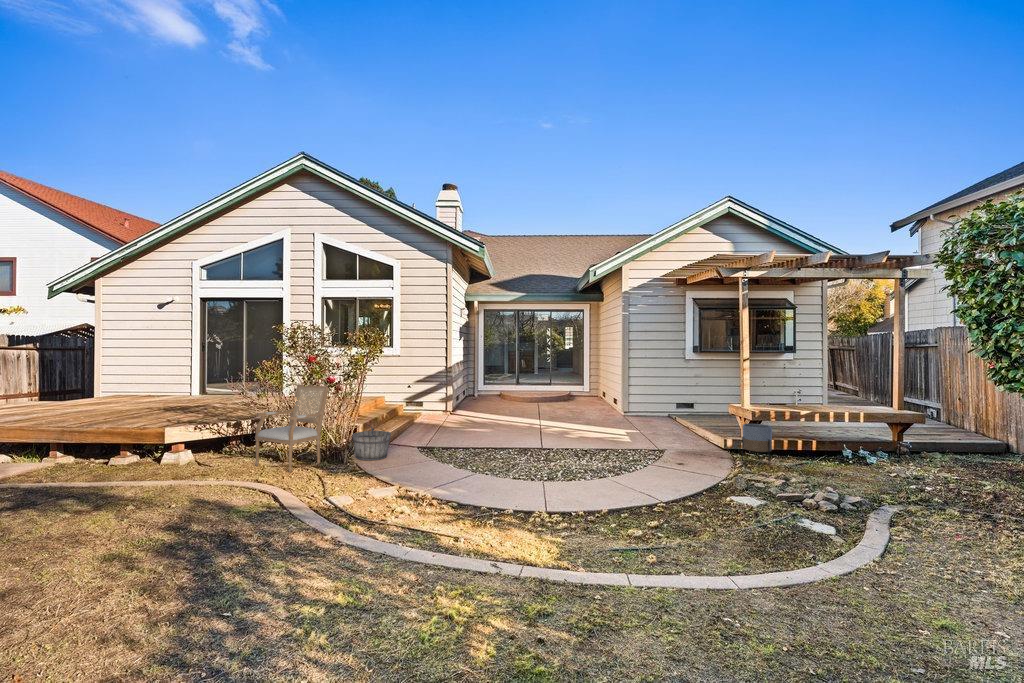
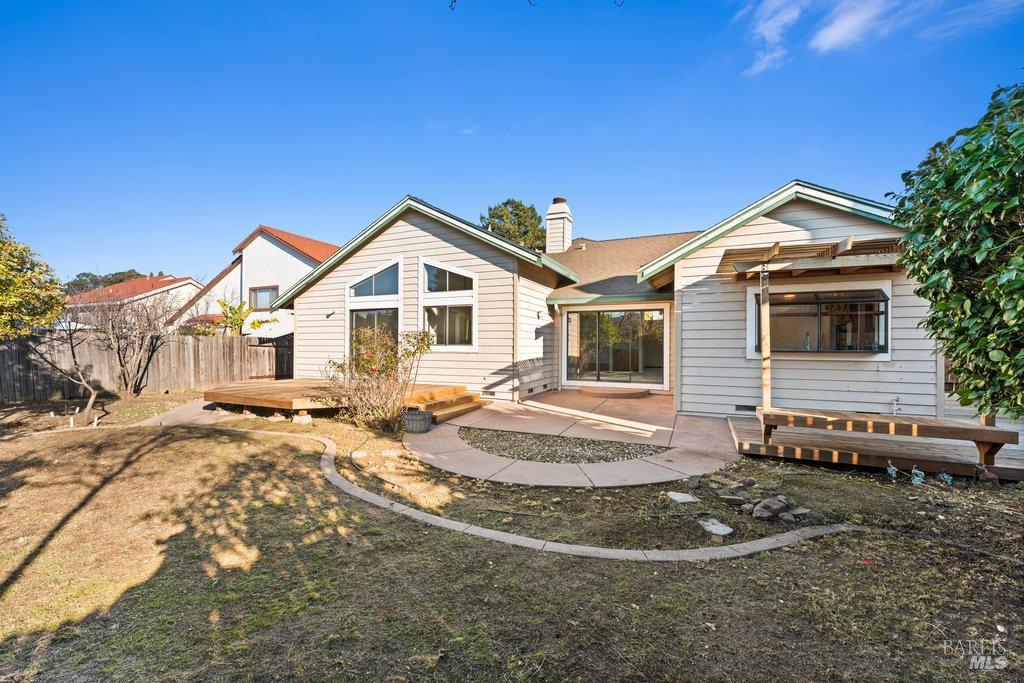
chair: present [255,384,328,472] -> none [335,372,384,437]
planter: present [742,424,772,464] -> none [754,428,789,474]

